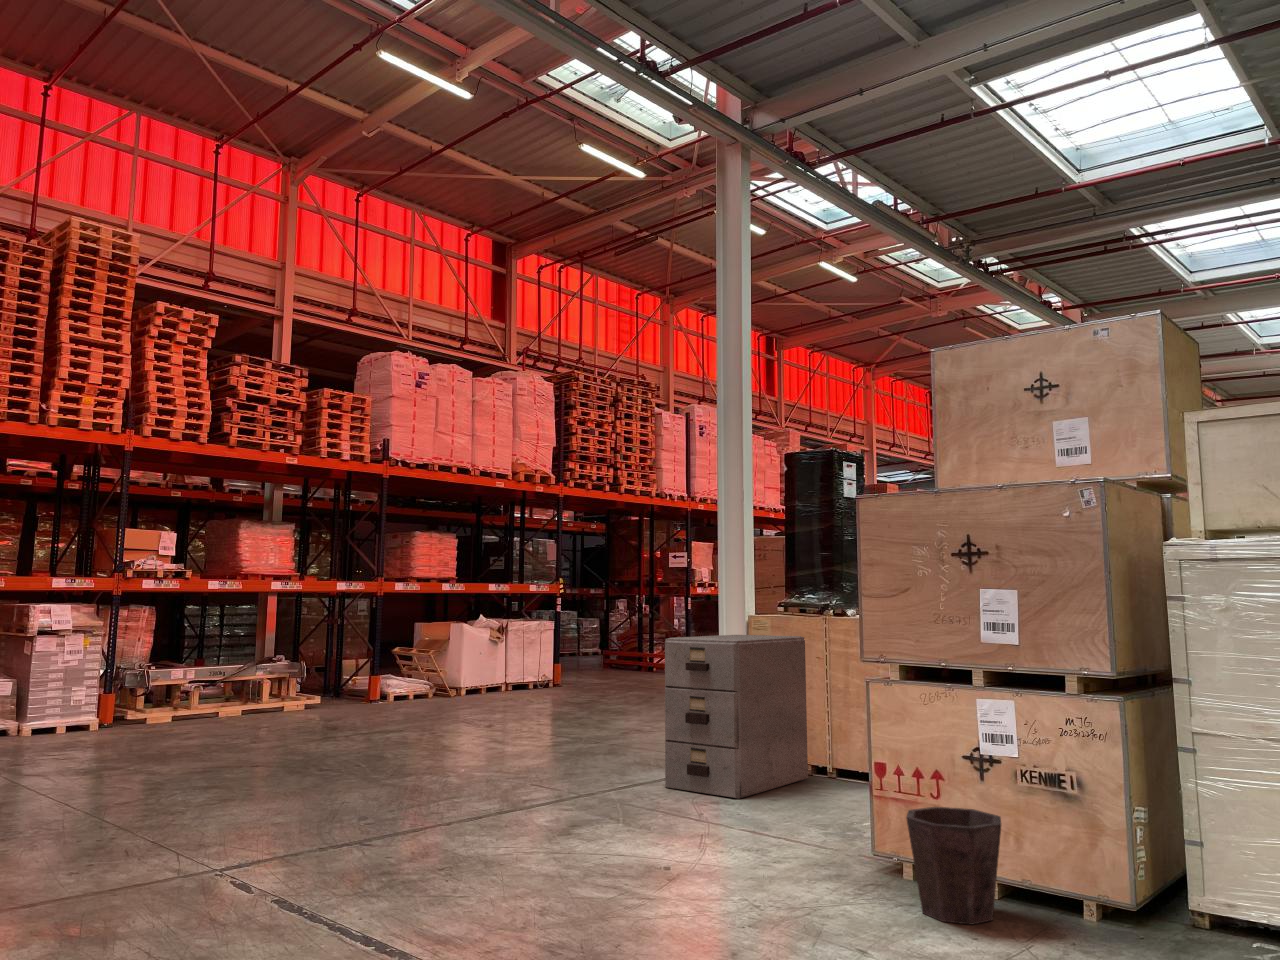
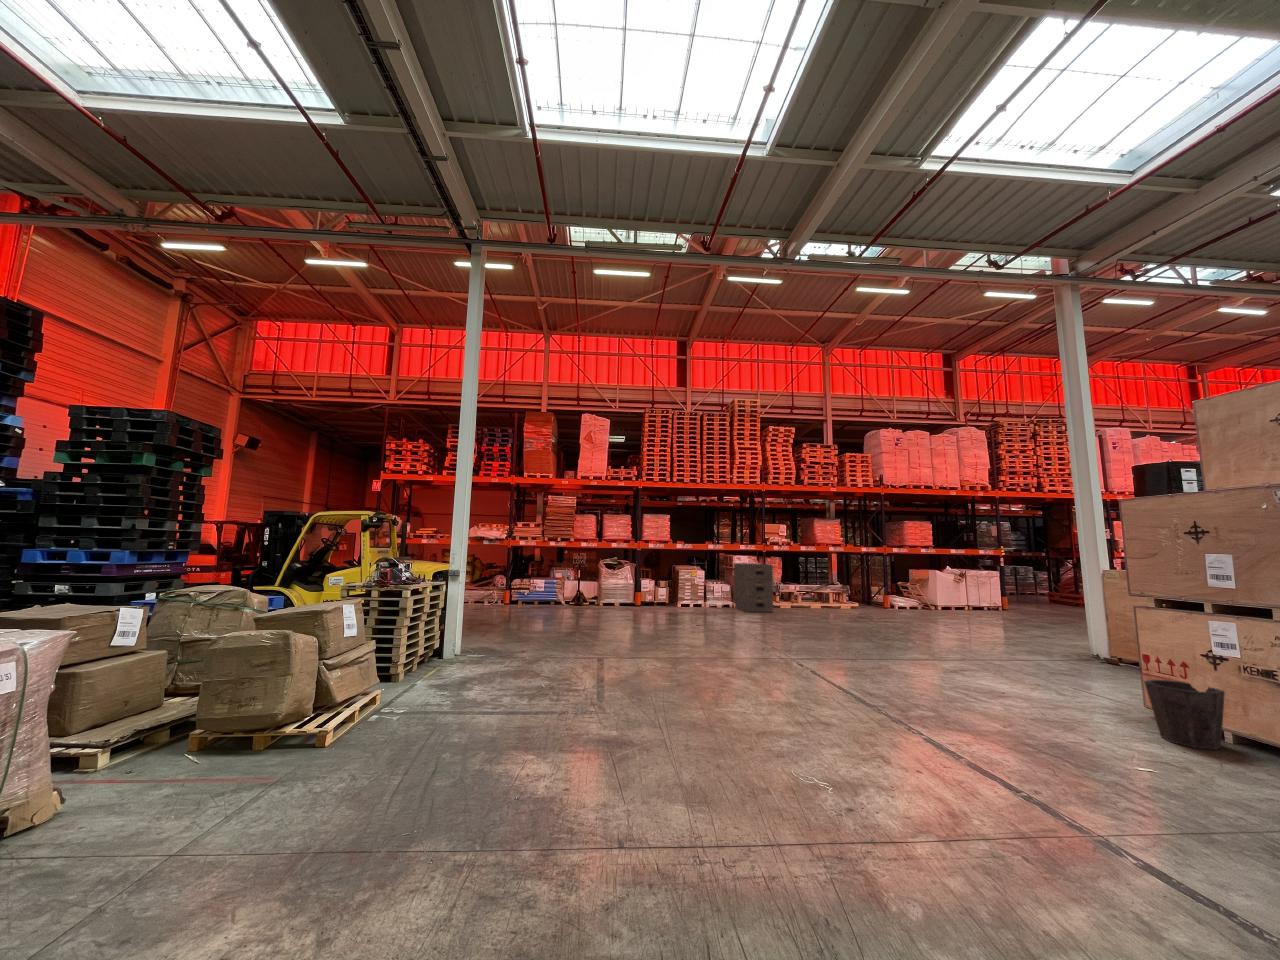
filing cabinet: present [665,635,808,799] -> present [734,563,773,612]

